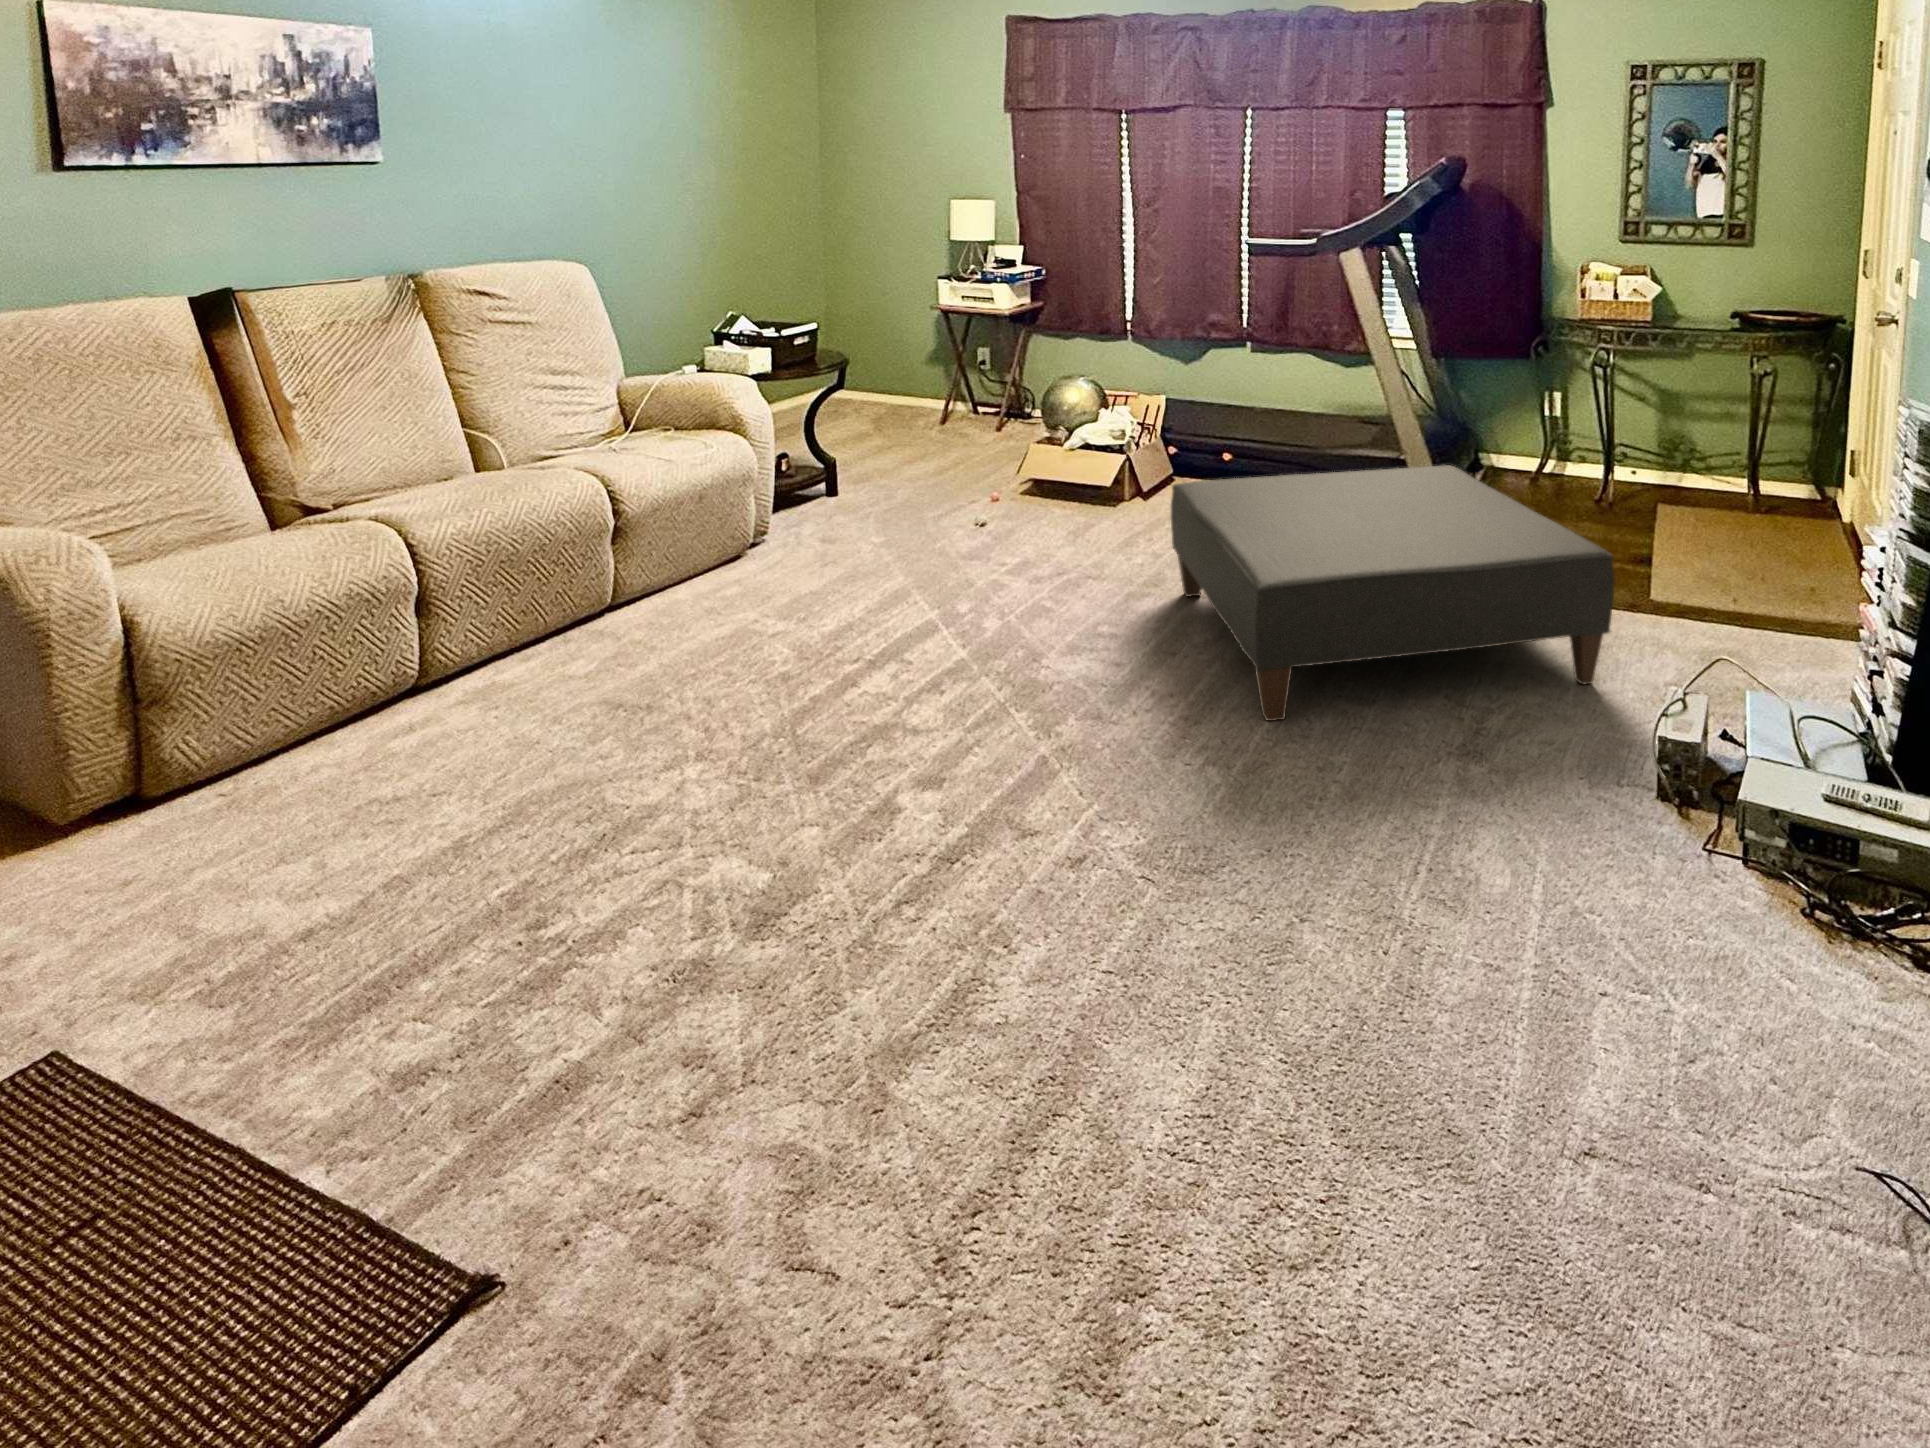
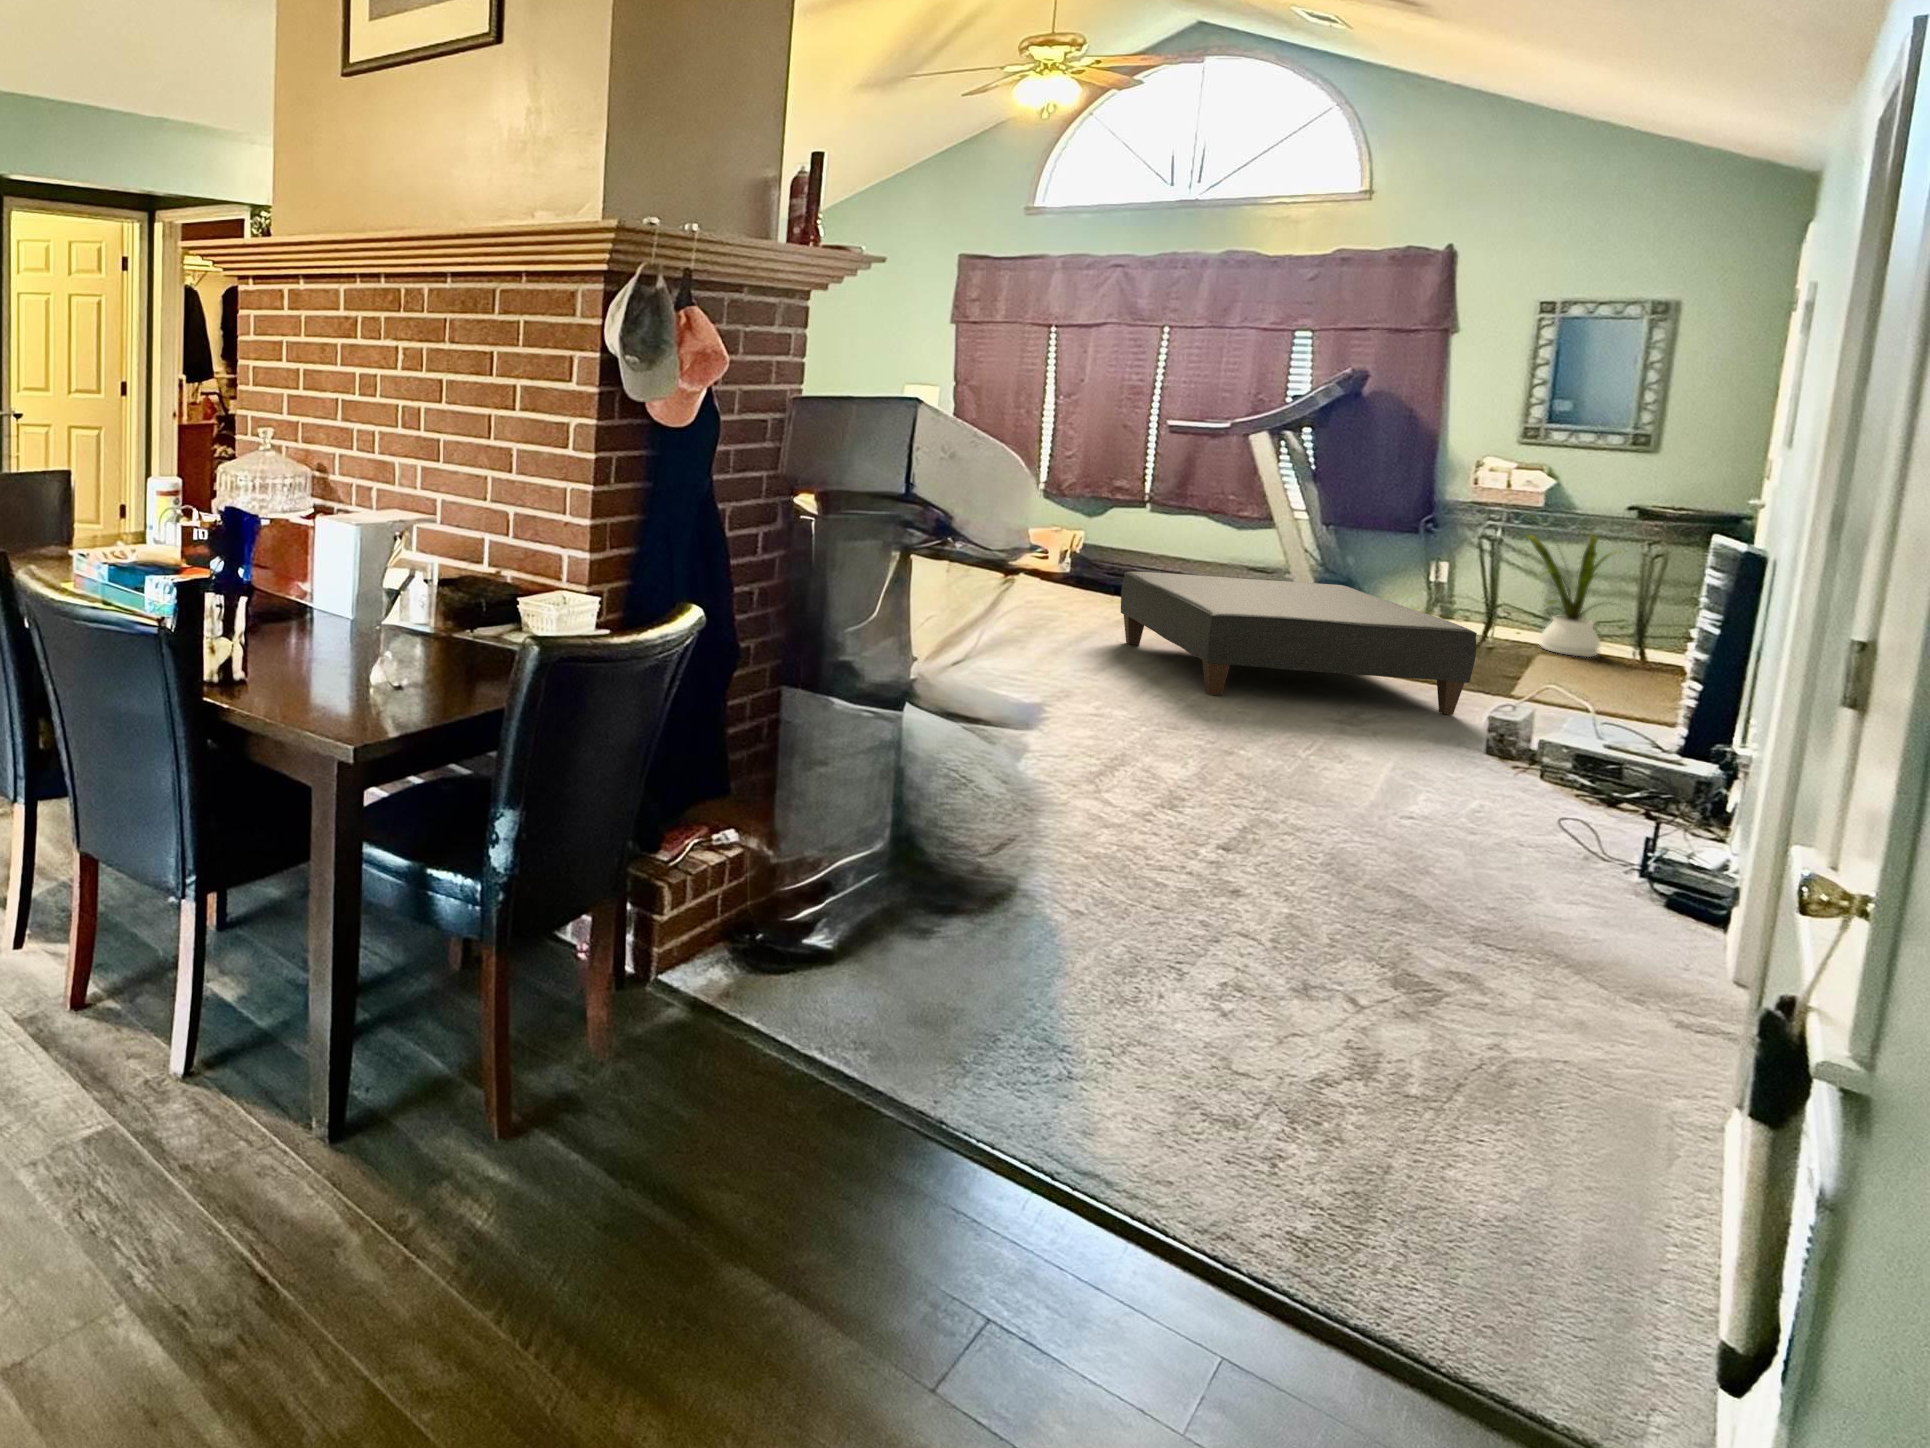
house plant: none [1629,330,1742,504] -> present [1525,514,1616,657]

